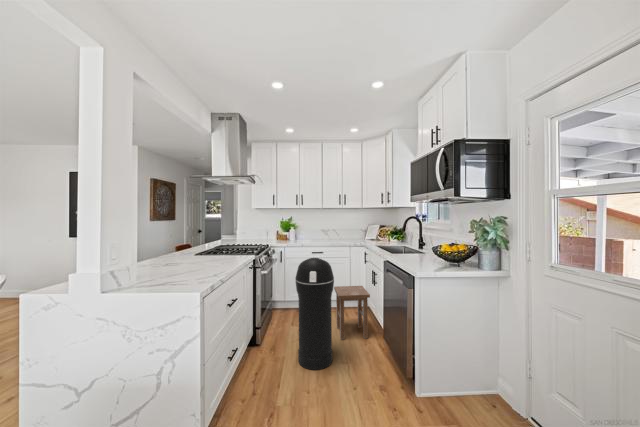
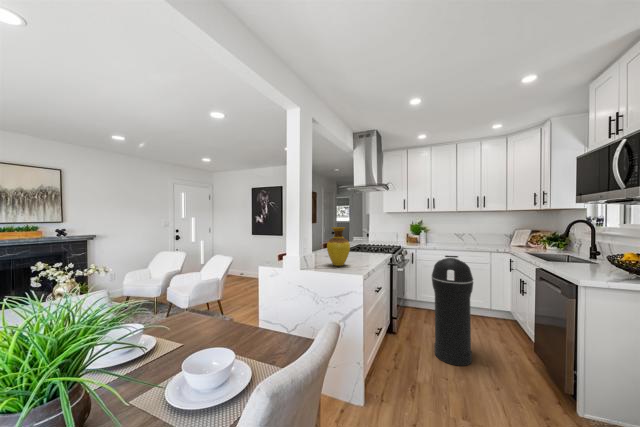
vase: none [154,230,190,284] -> present [327,227,350,266]
stool: present [334,286,370,340] -> none [472,291,518,351]

